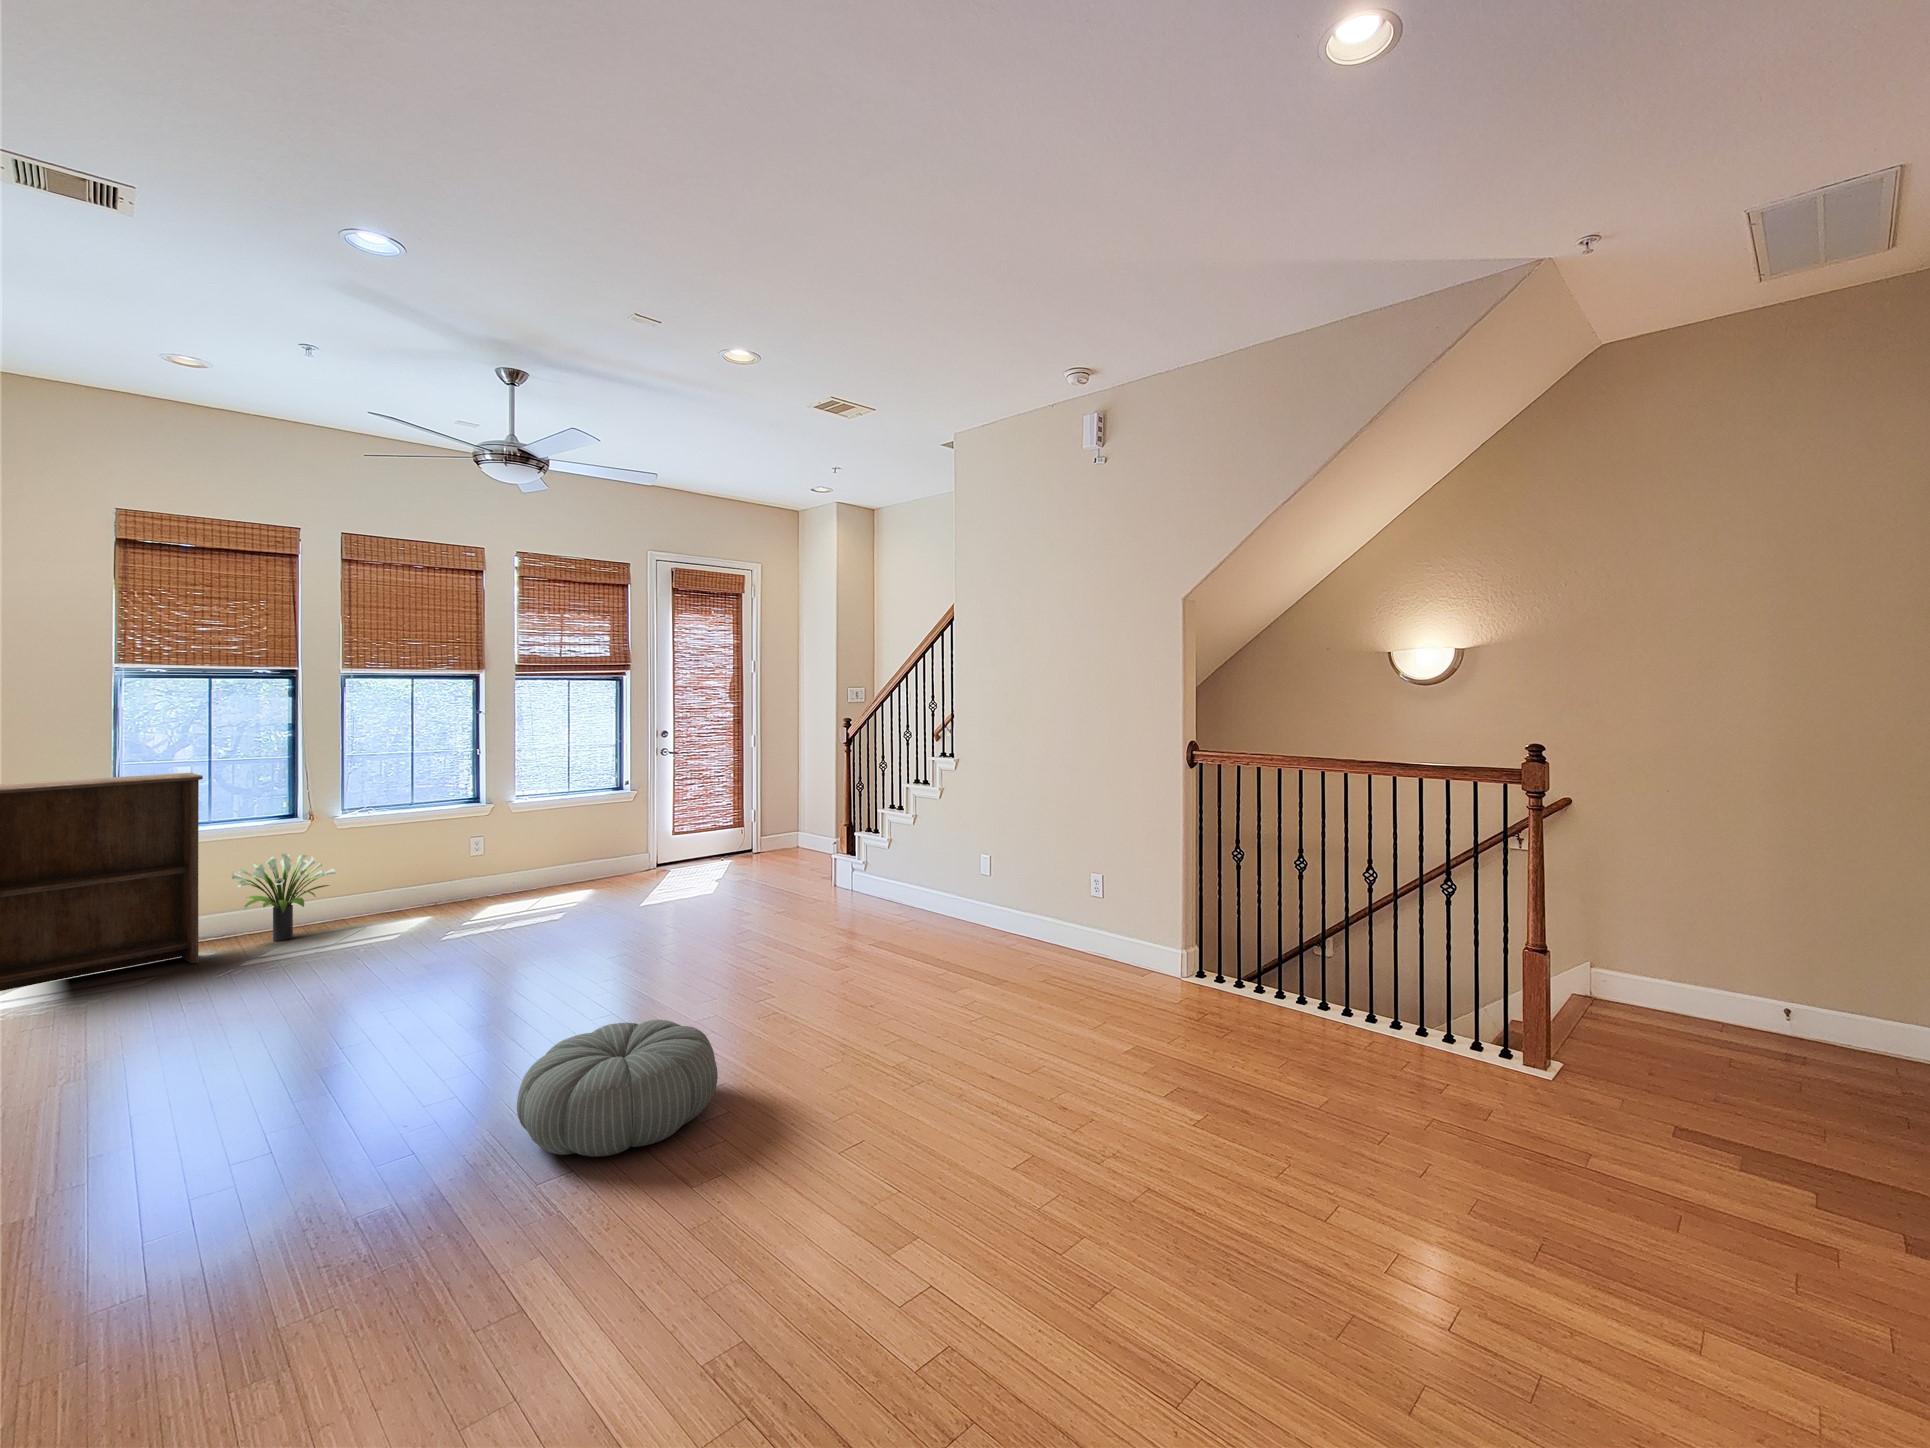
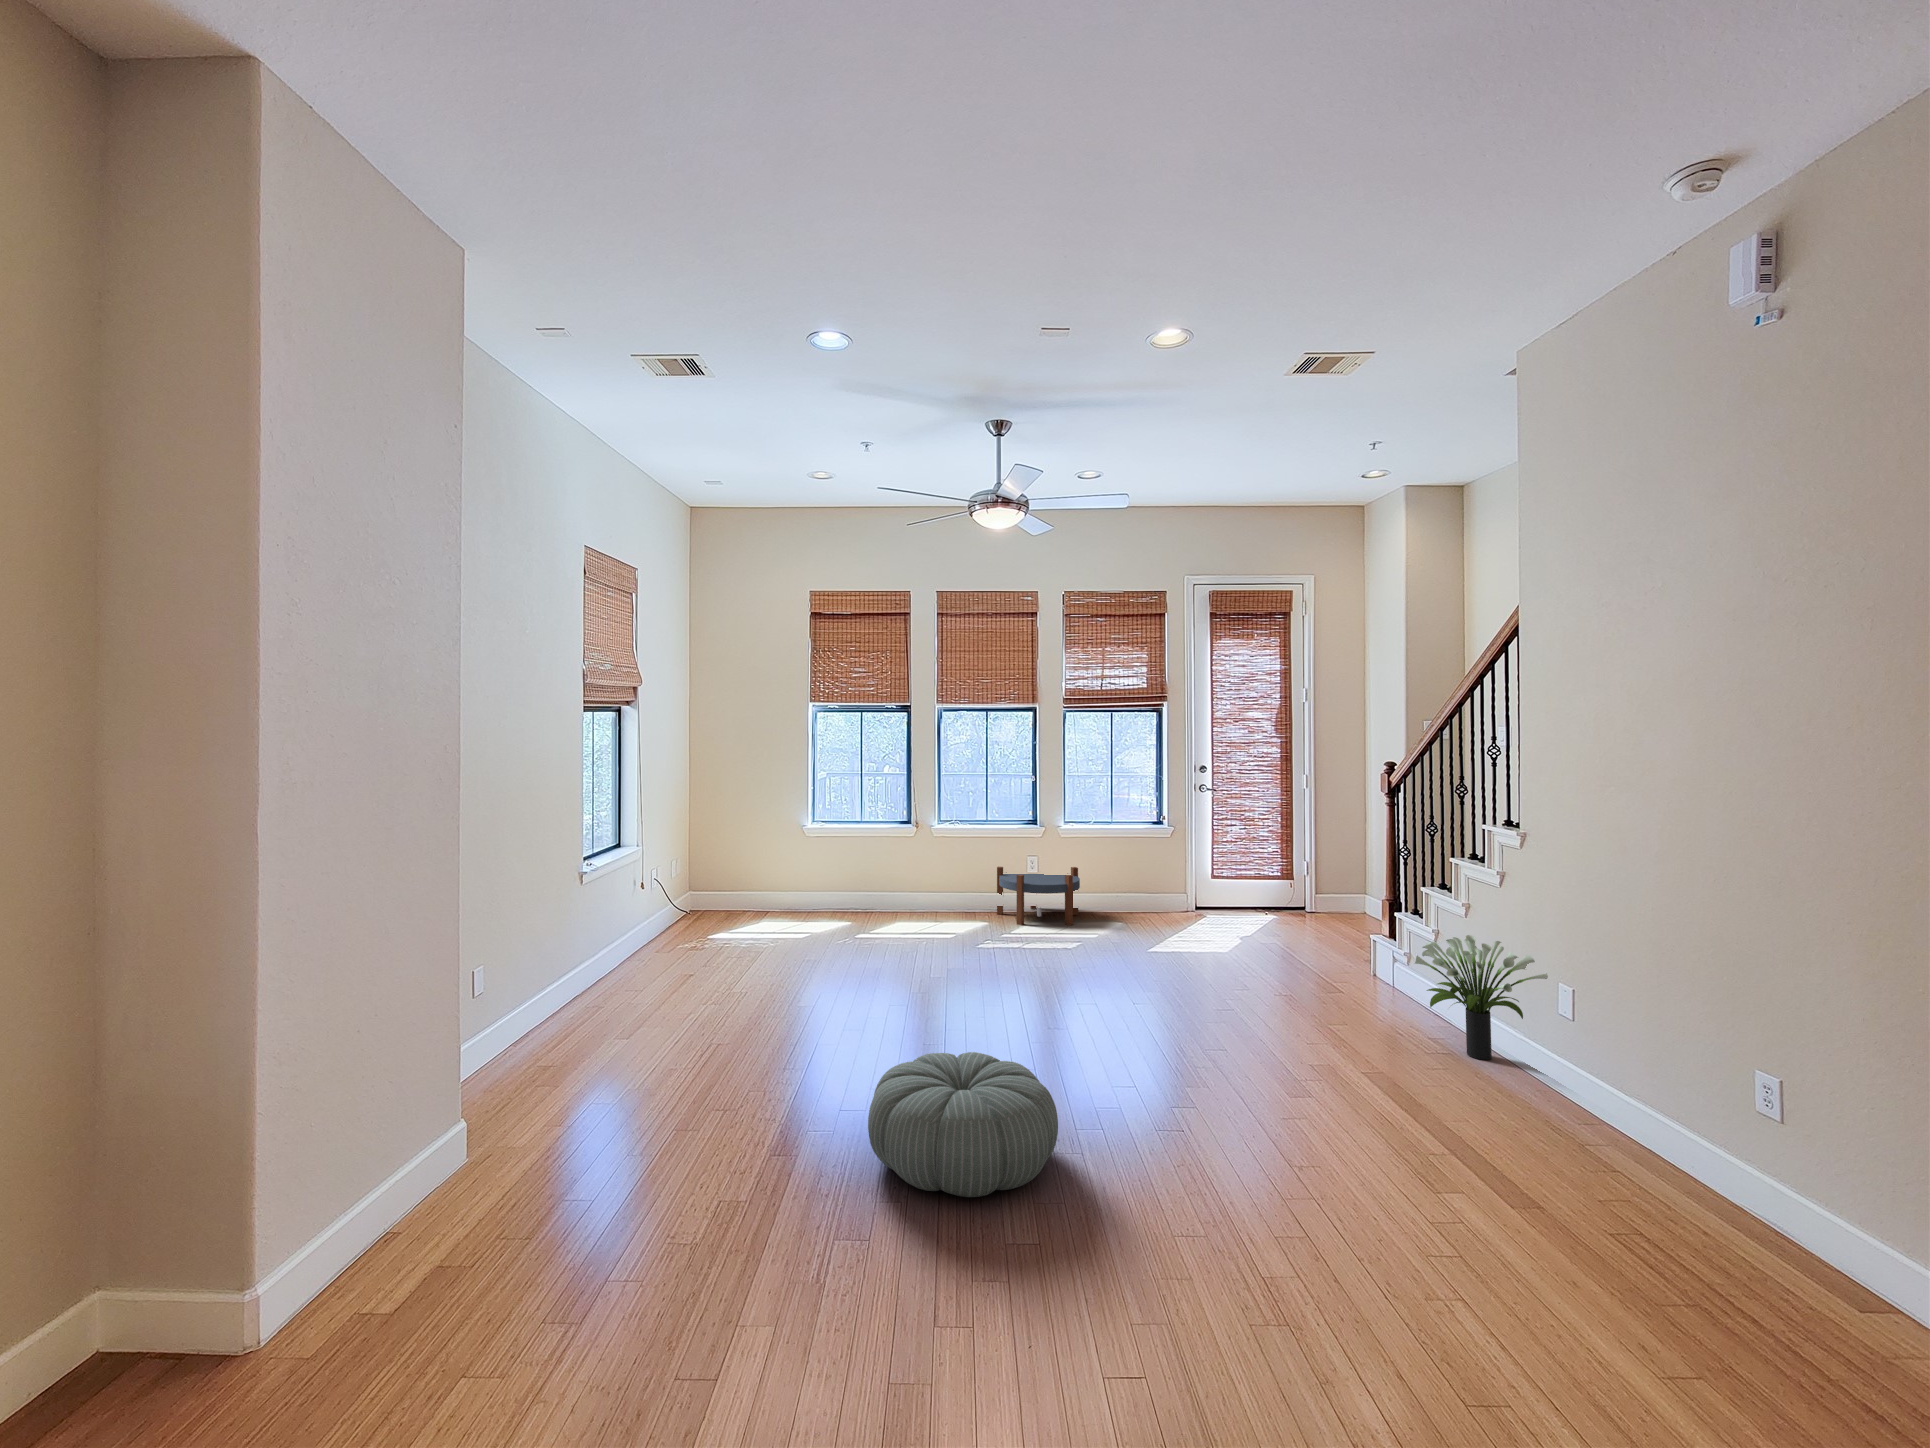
bookshelf: present [0,773,203,991] -> none [732,776,841,919]
side table: none [442,846,548,918] -> present [997,867,1080,925]
potted plant: present [232,853,335,941] -> present [1415,935,1548,1060]

